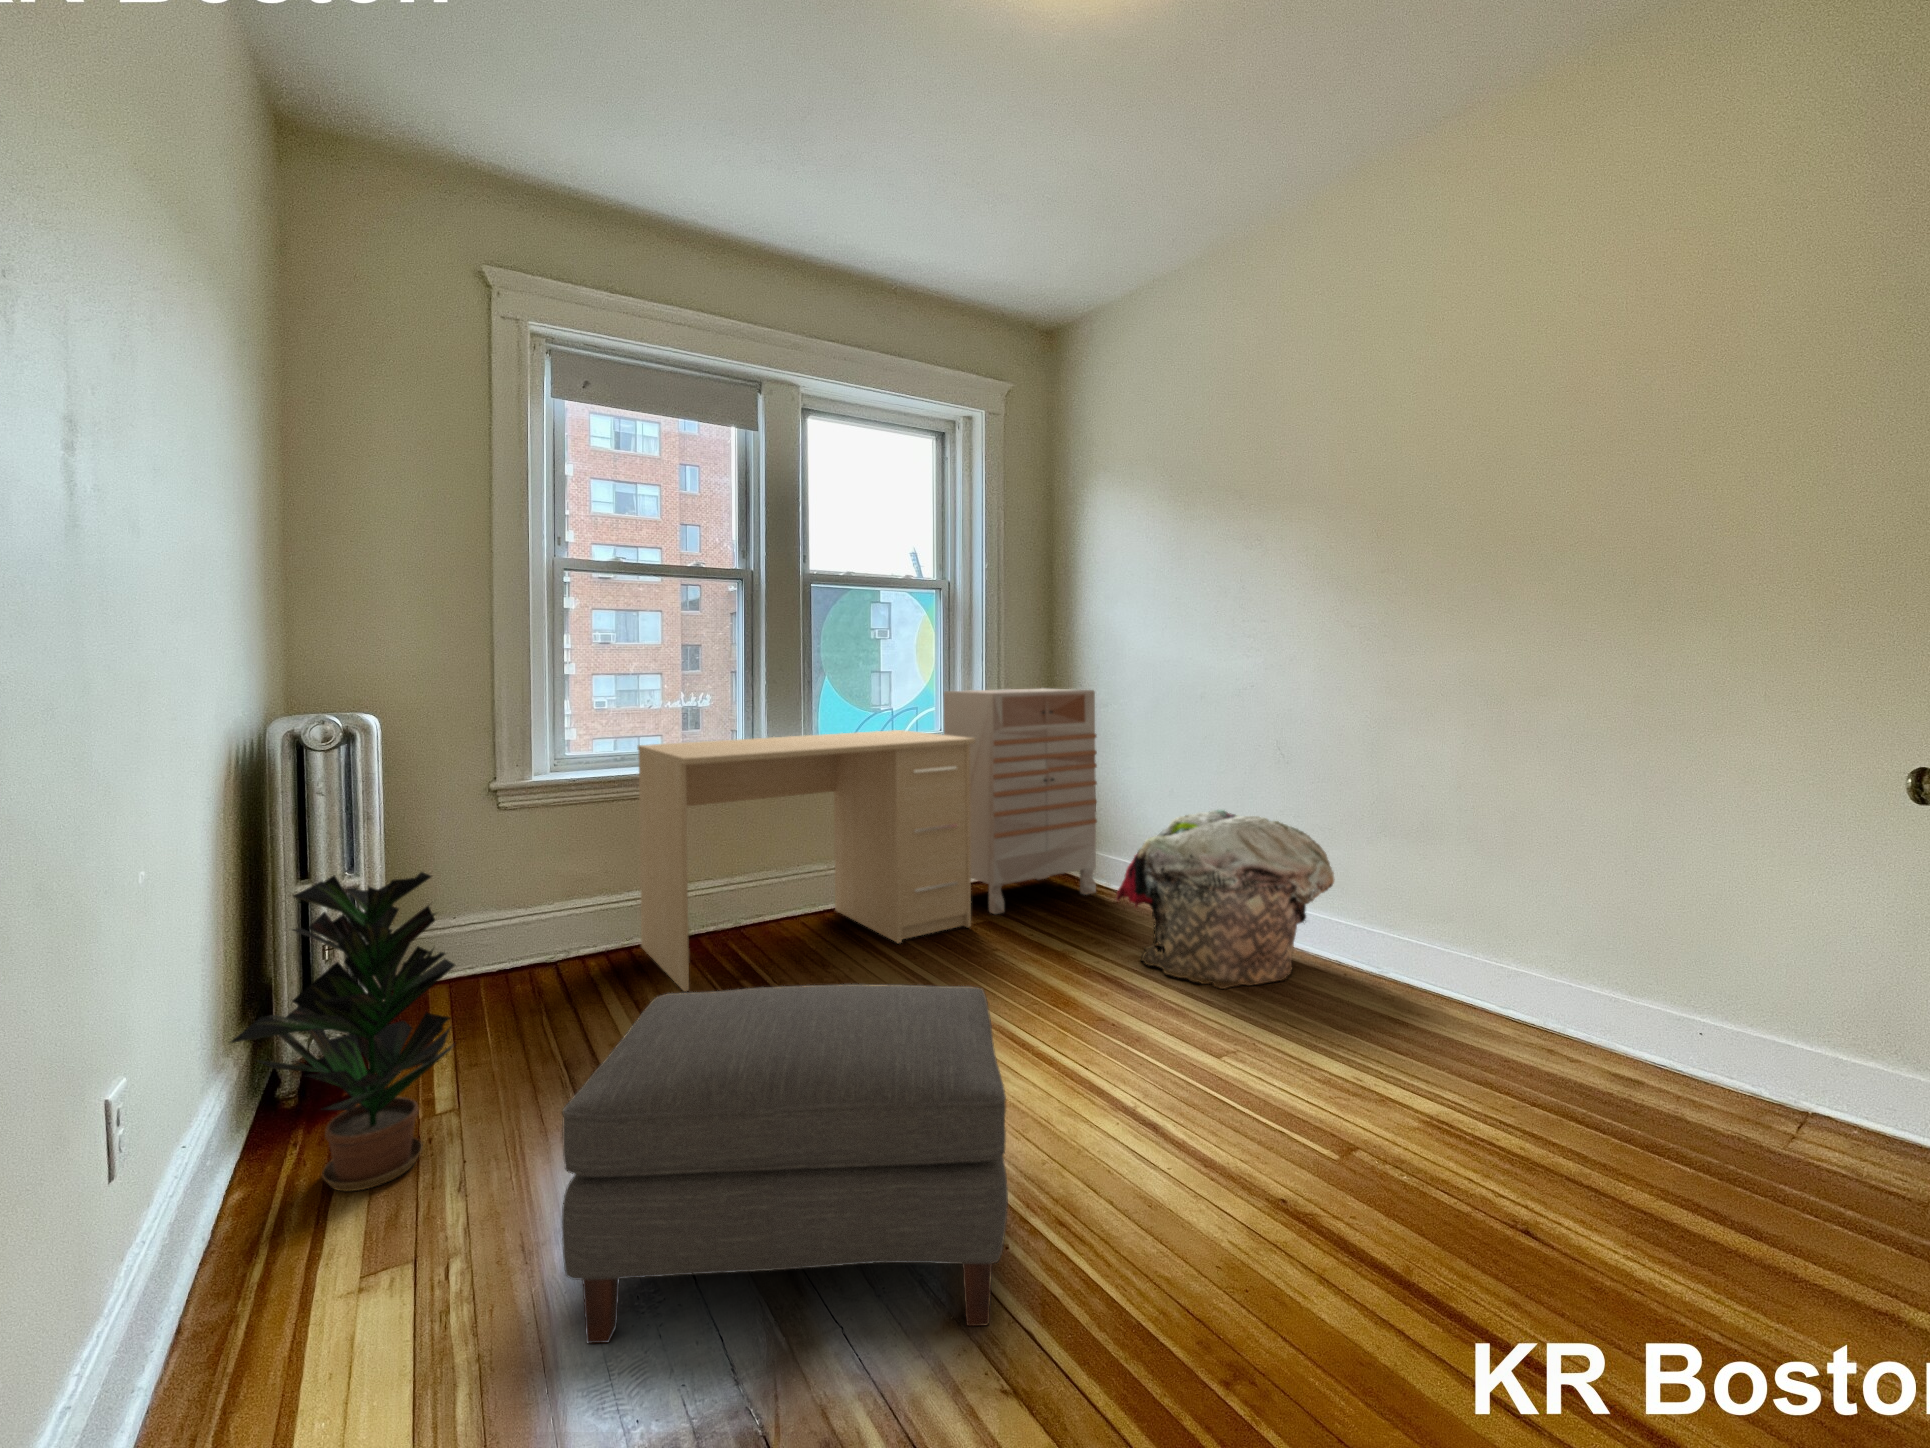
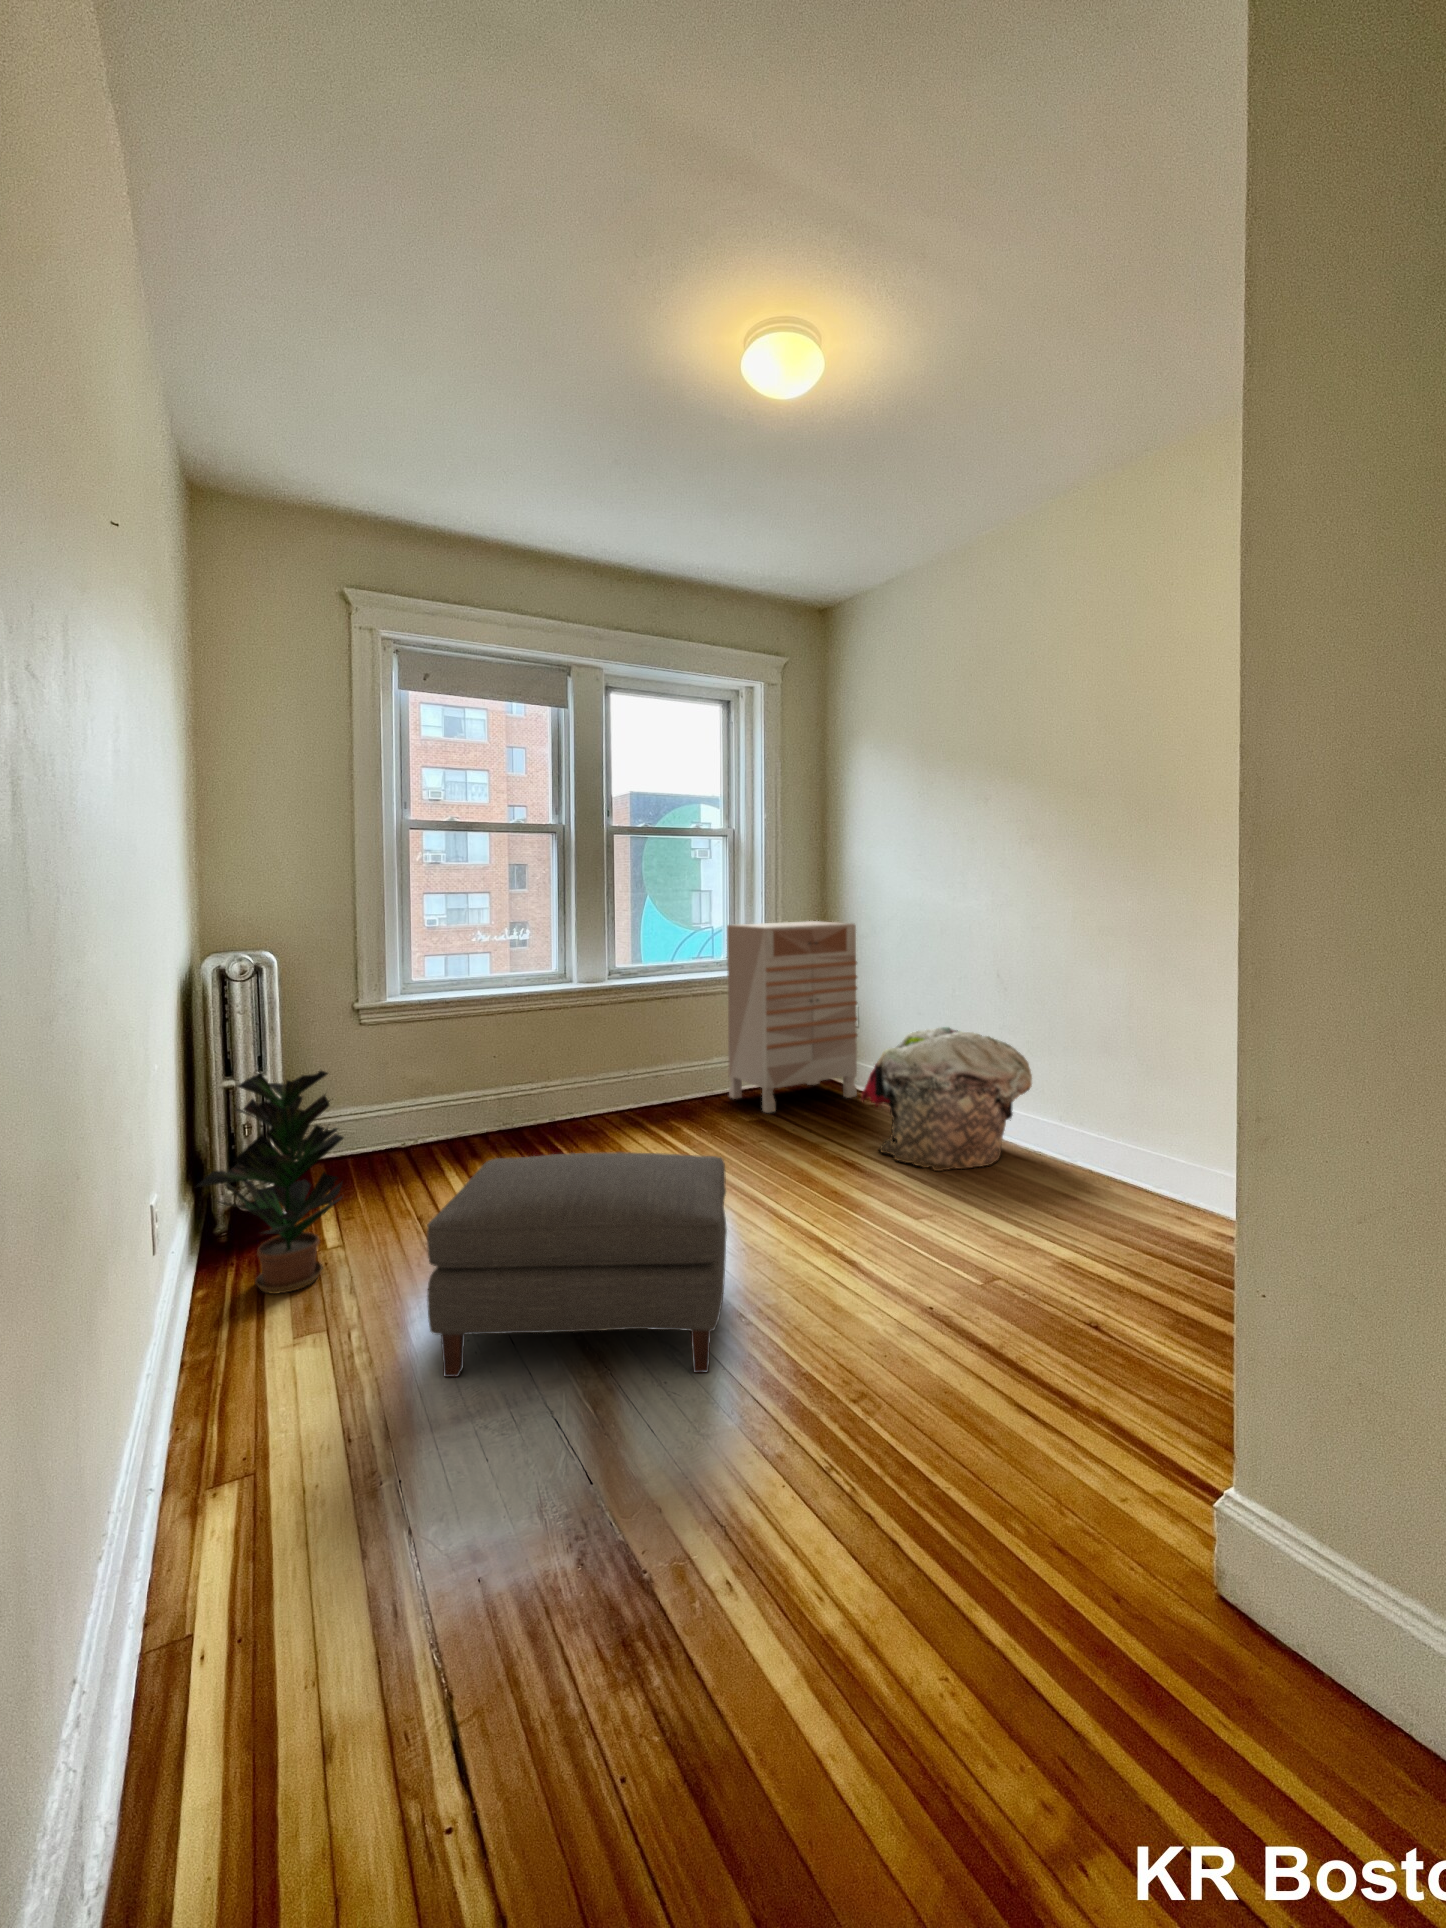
desk: present [638,730,975,992] -> none [471,958,748,1169]

